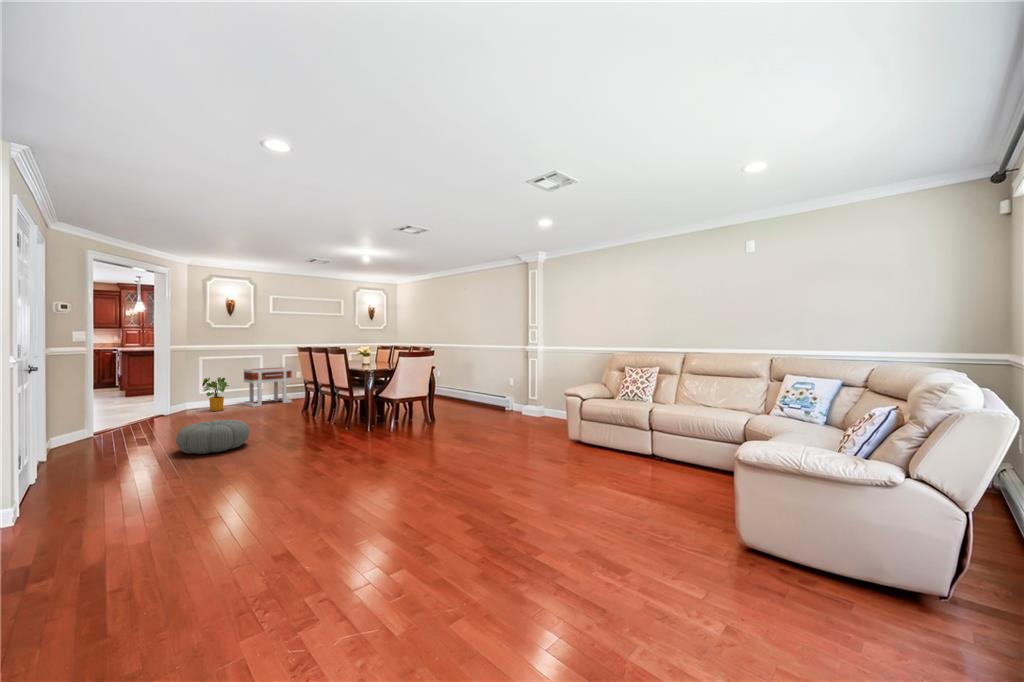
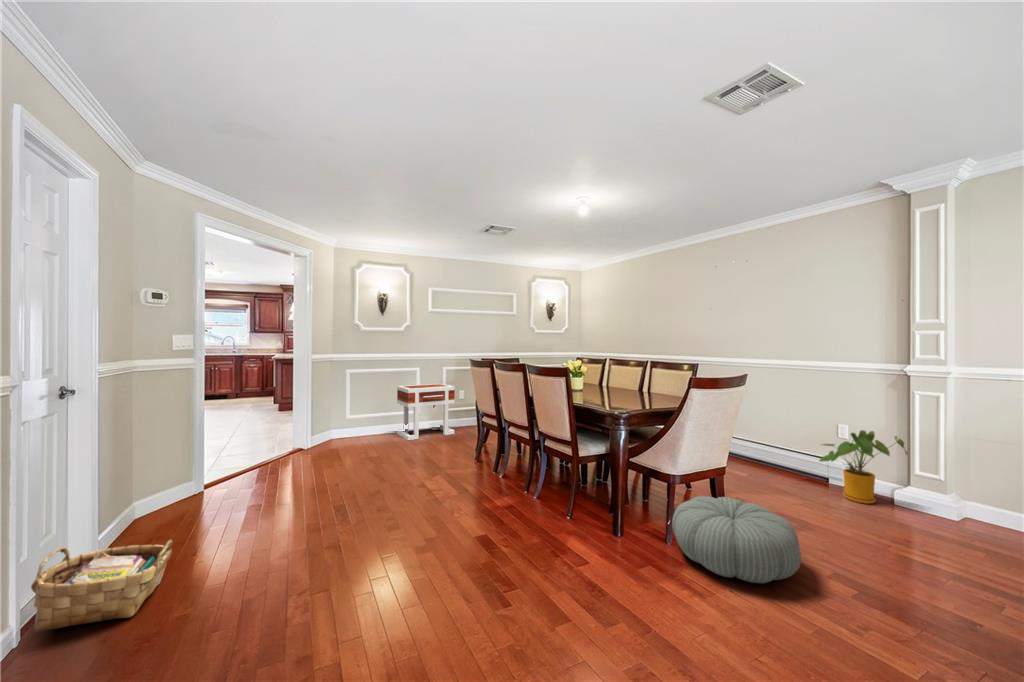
house plant: present [202,377,229,411] -> present [819,430,908,504]
pouf: present [176,420,249,454] -> present [672,496,801,583]
woven basket: none [46,433,112,468] -> present [31,540,172,632]

